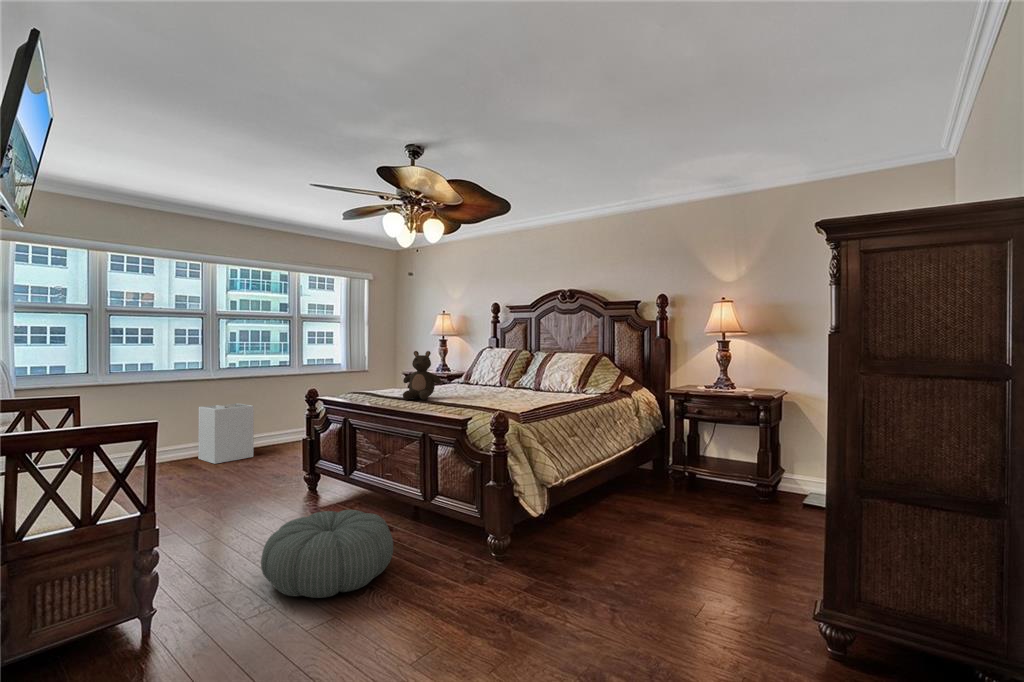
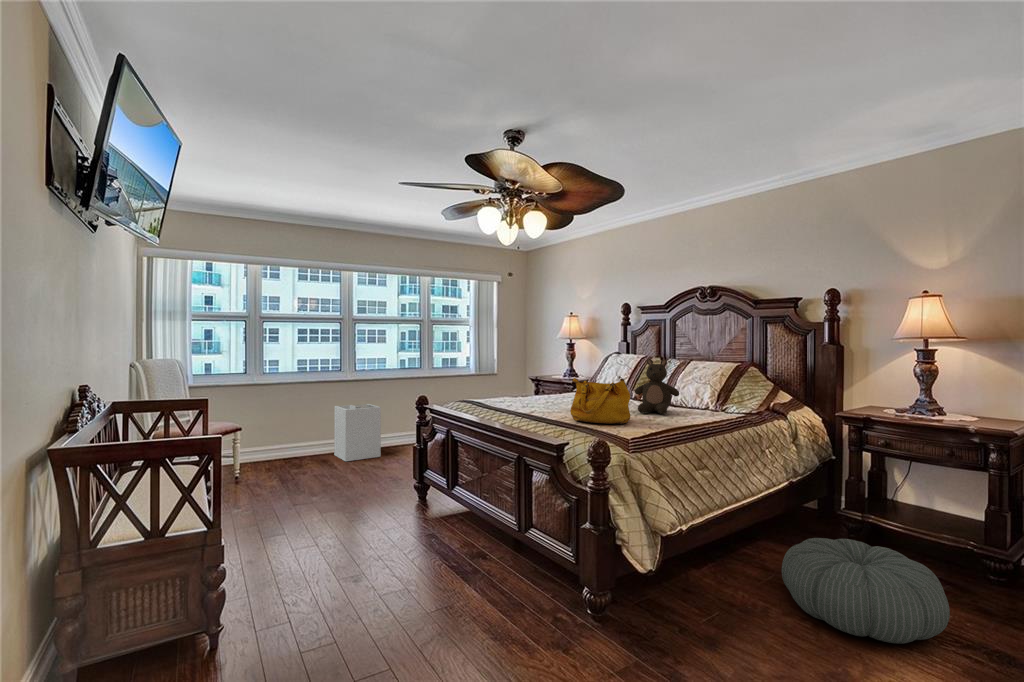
stuffed bear: present [403,351,441,400] -> present [635,359,679,414]
handbag: none [464,364,515,404] -> present [570,376,630,424]
pouf: present [261,510,393,598] -> present [782,538,950,643]

